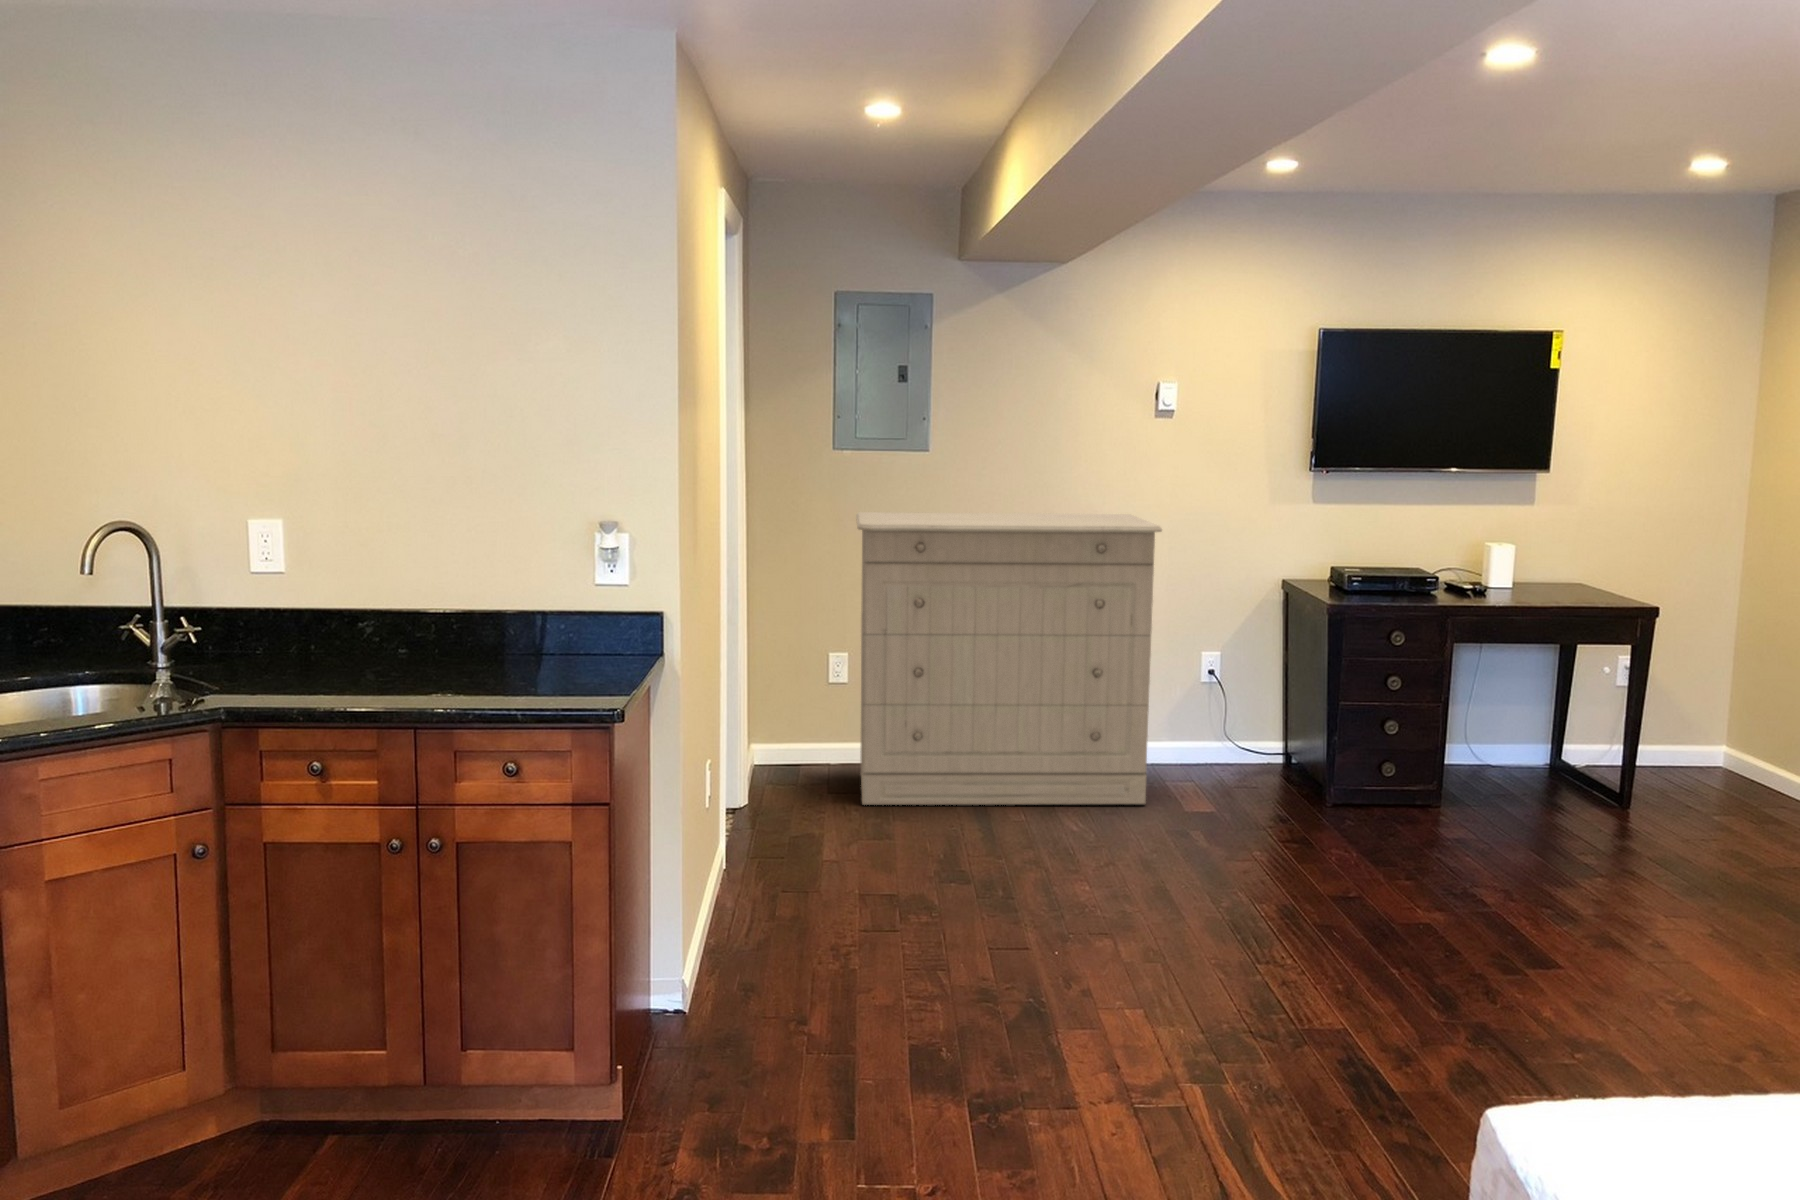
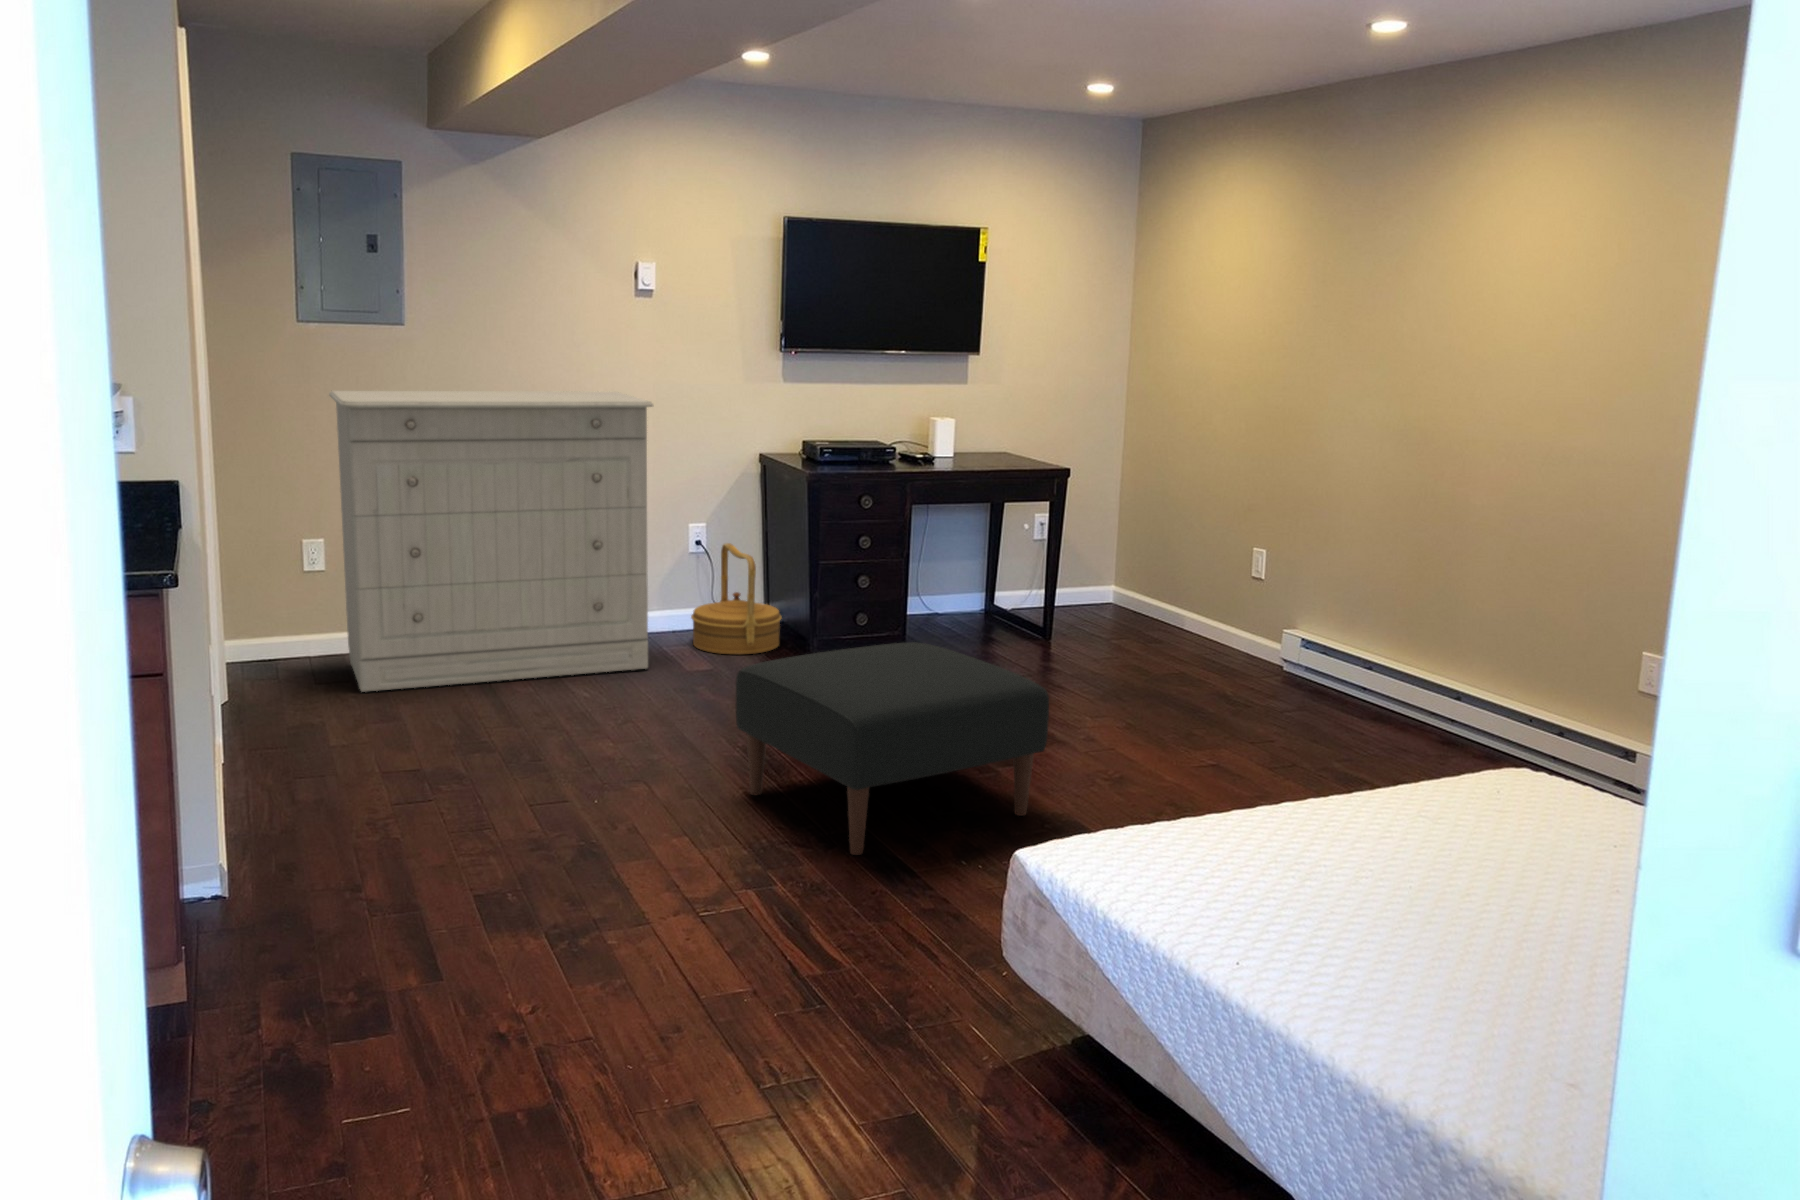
woven basket: none [1198,675,1297,797] -> present [691,543,782,655]
ottoman: none [1216,811,1602,1064] -> present [736,642,1049,855]

